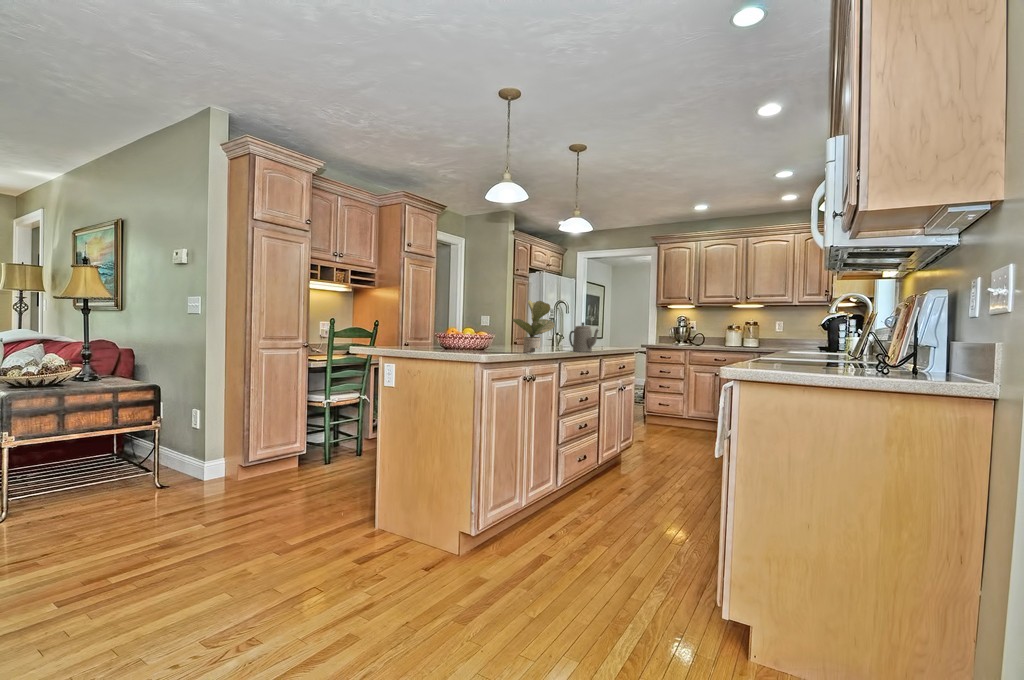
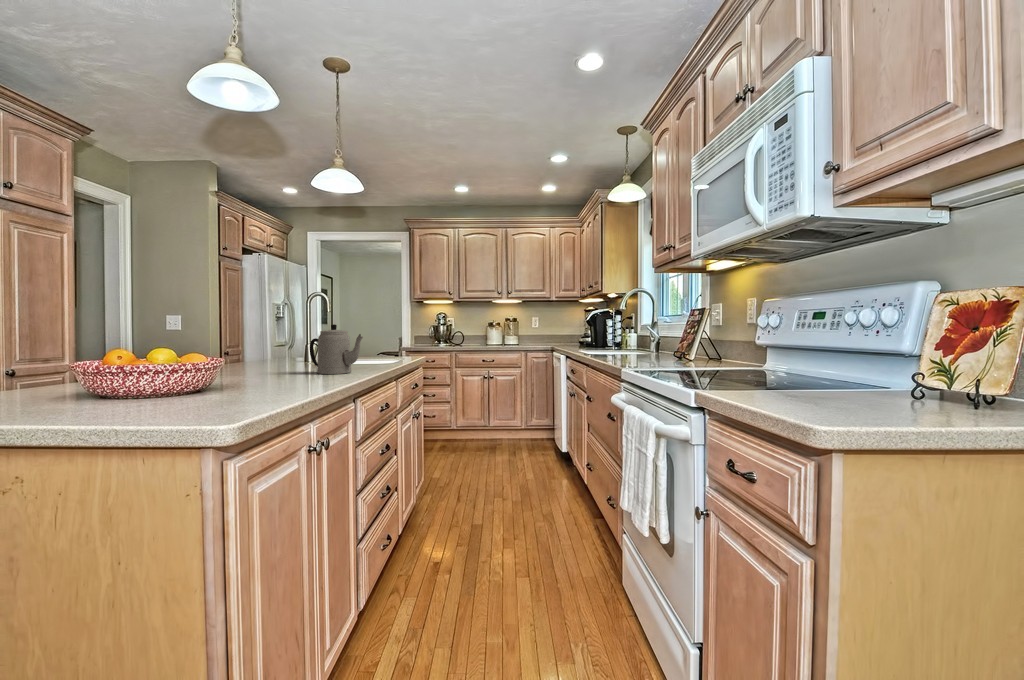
potted plant: present [513,300,555,353] -> none [170,280,280,397]

